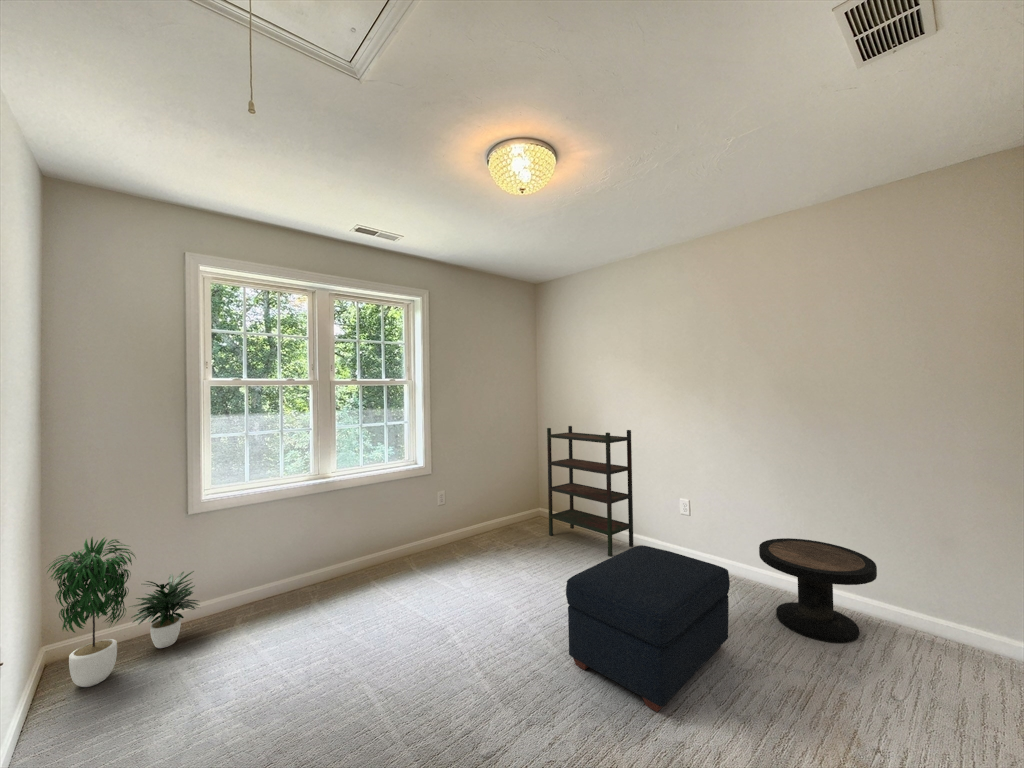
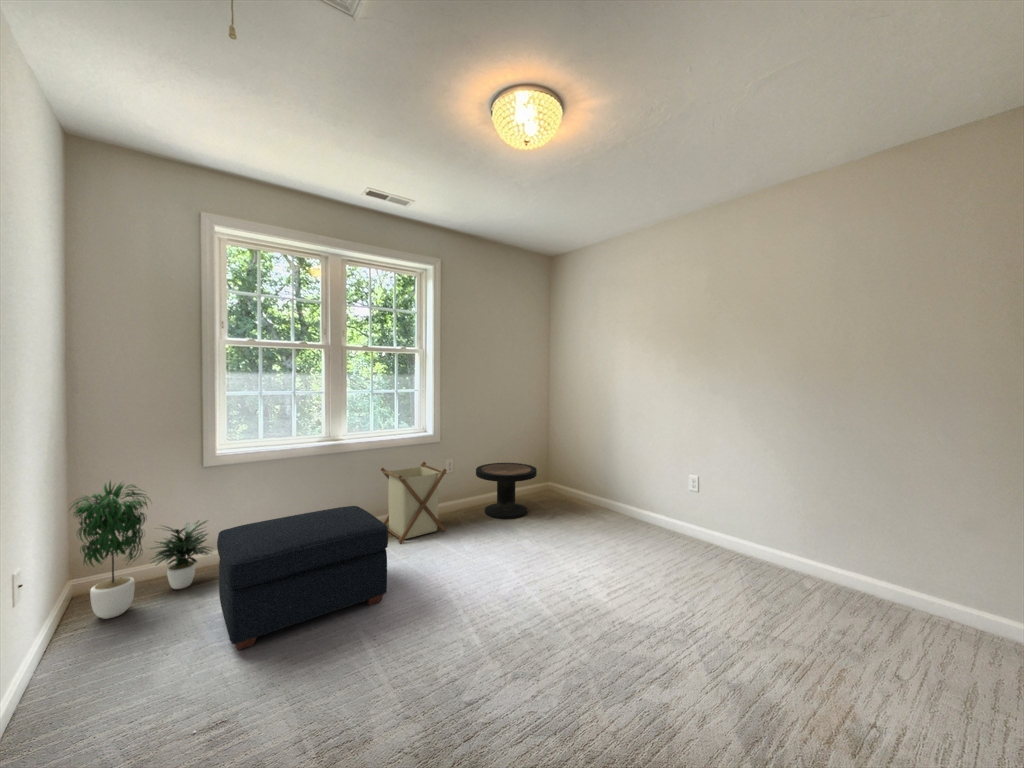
bookshelf: present [547,426,633,556] -> none [557,400,642,529]
laundry basket: none [371,495,440,583] -> present [381,462,447,543]
side table: present [759,538,877,643] -> present [476,463,537,519]
ottoman: present [566,545,730,712] -> present [217,506,388,650]

